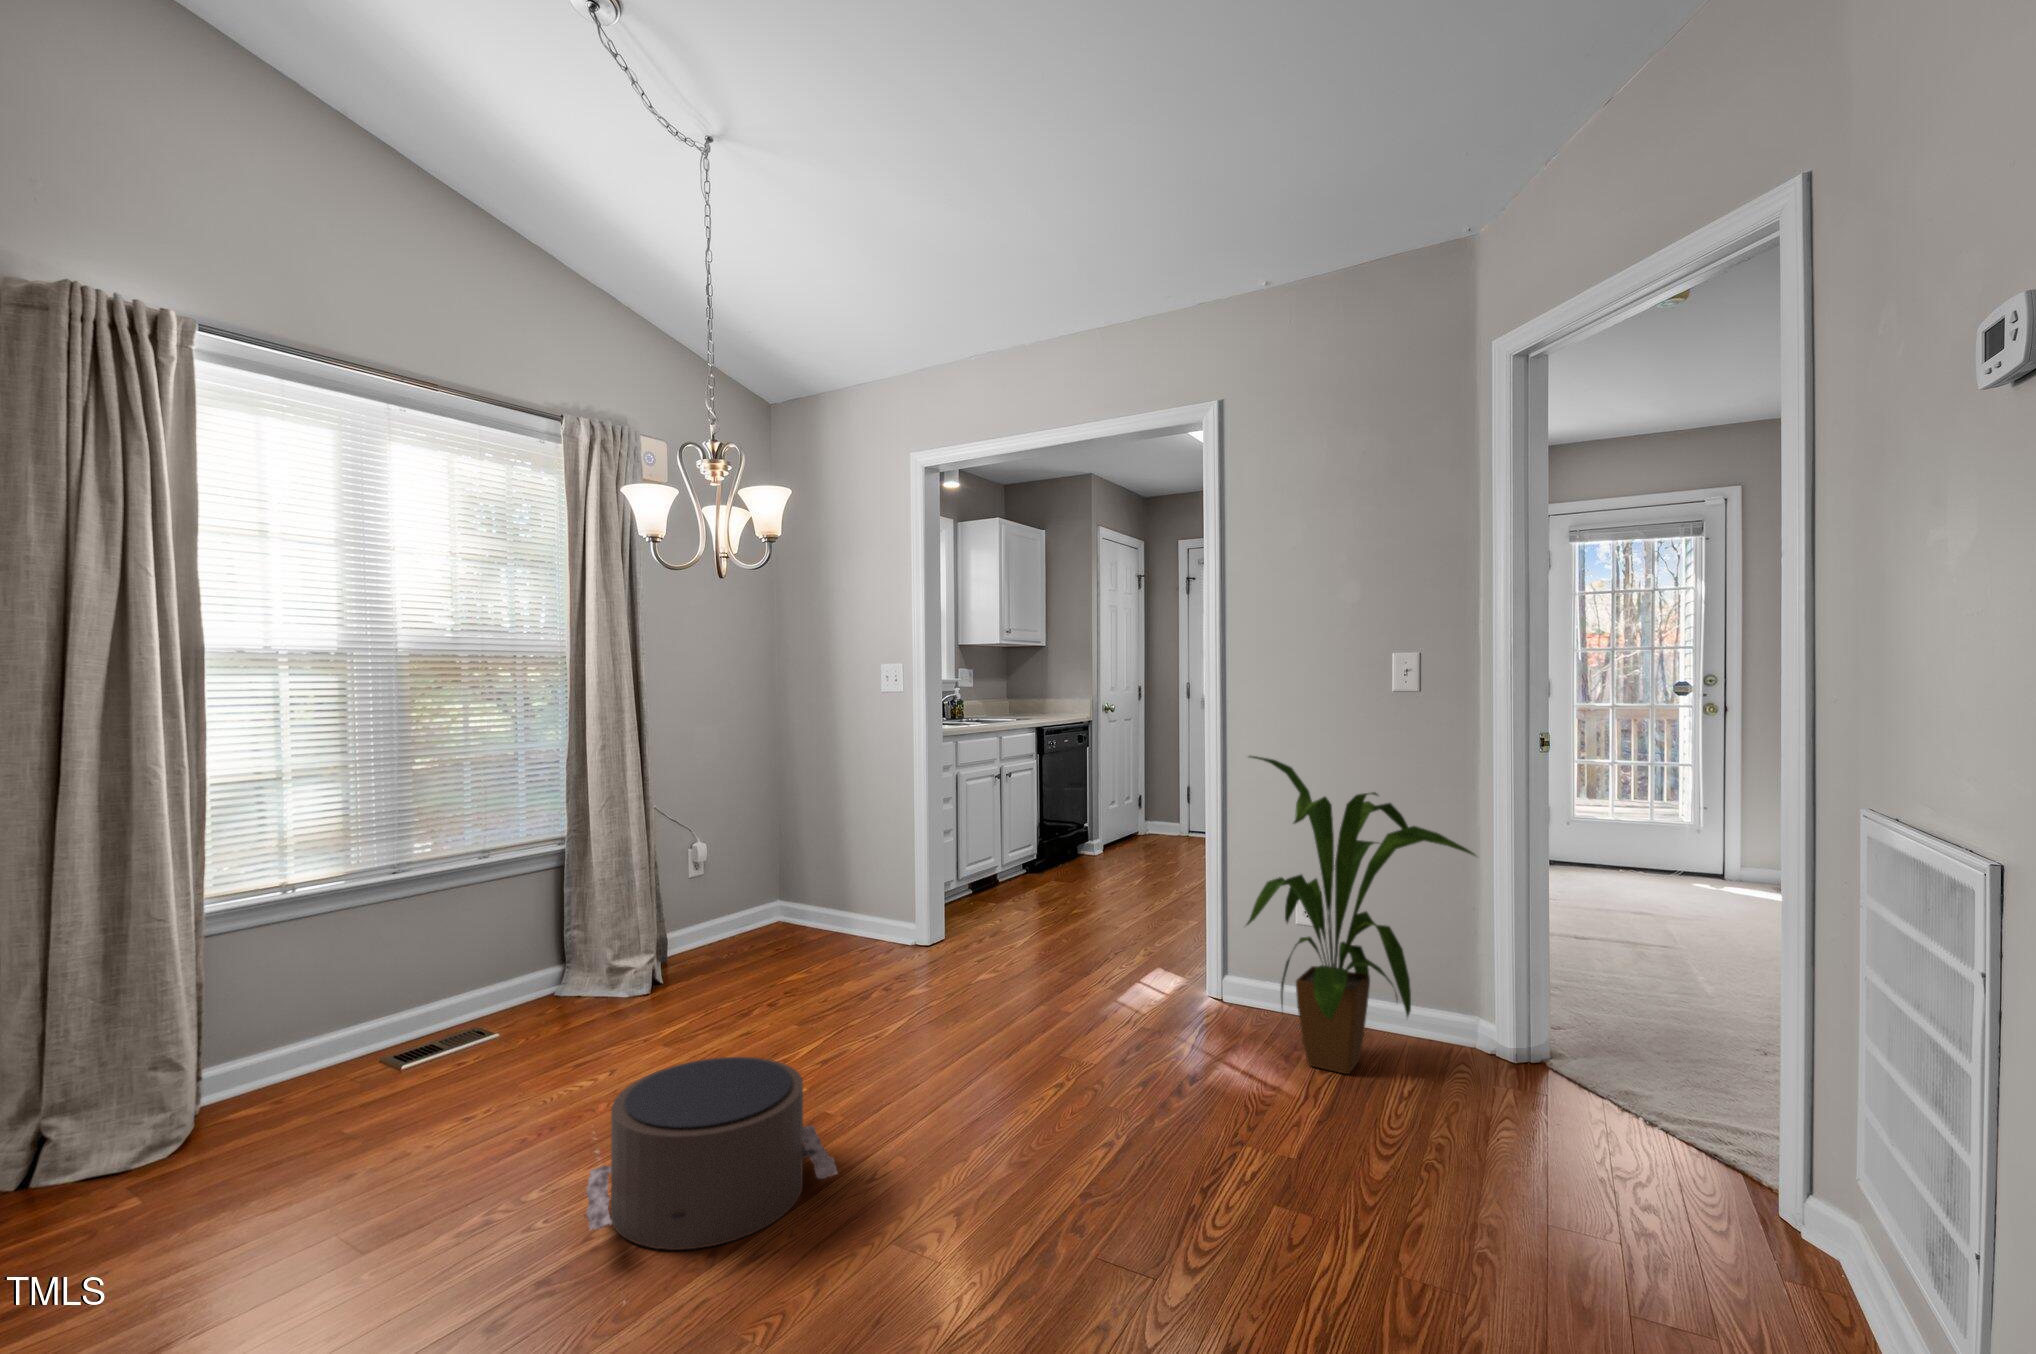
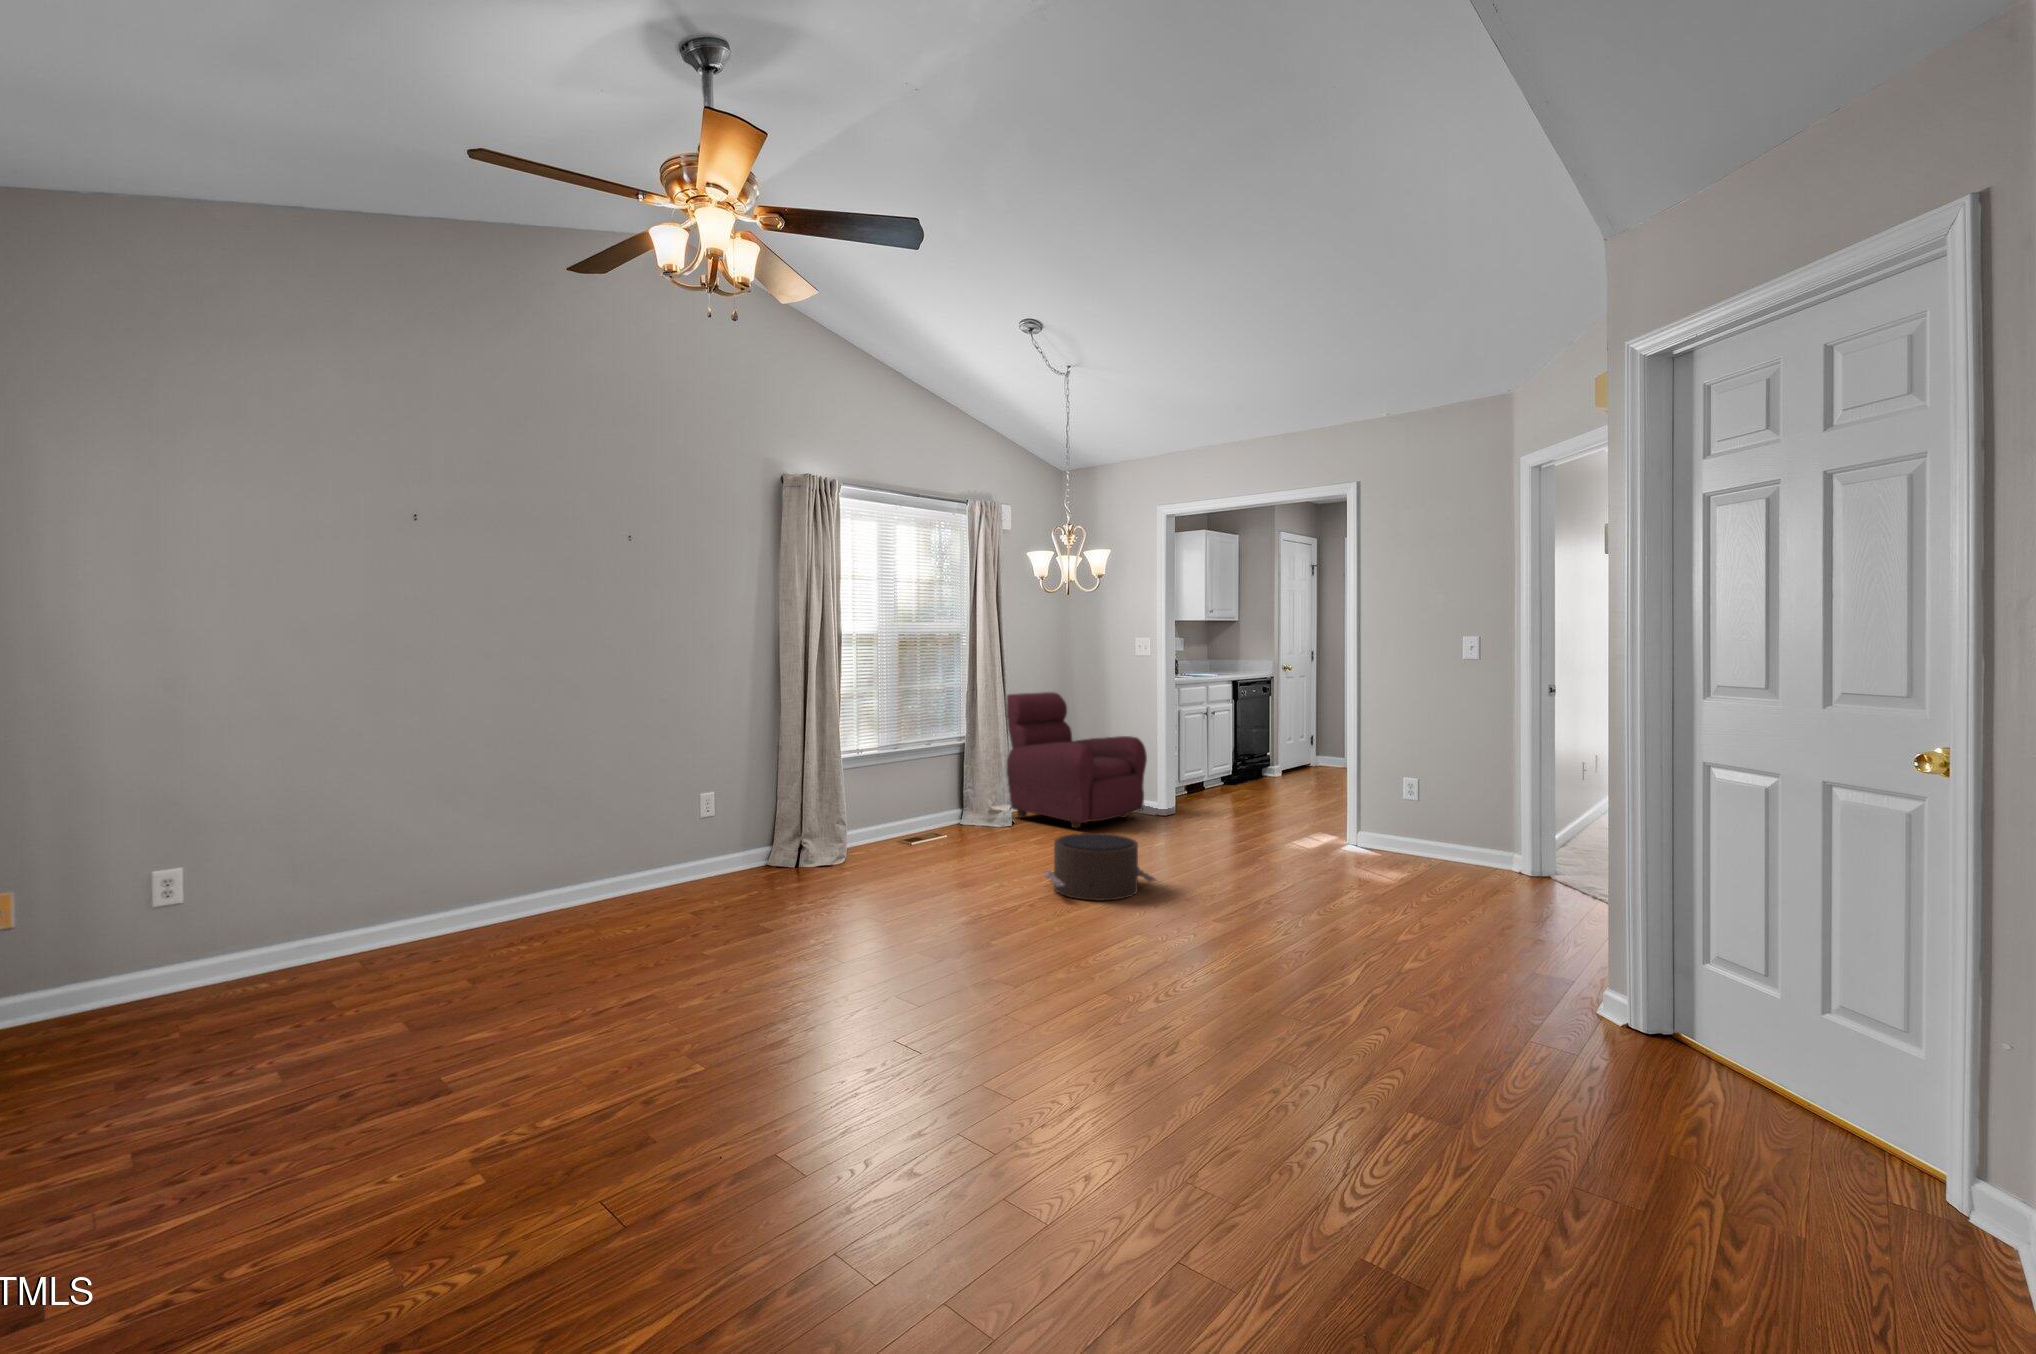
armchair: none [641,751,889,994] -> present [1005,692,1147,828]
house plant: present [1246,756,1476,1074] -> none [1365,696,1509,874]

